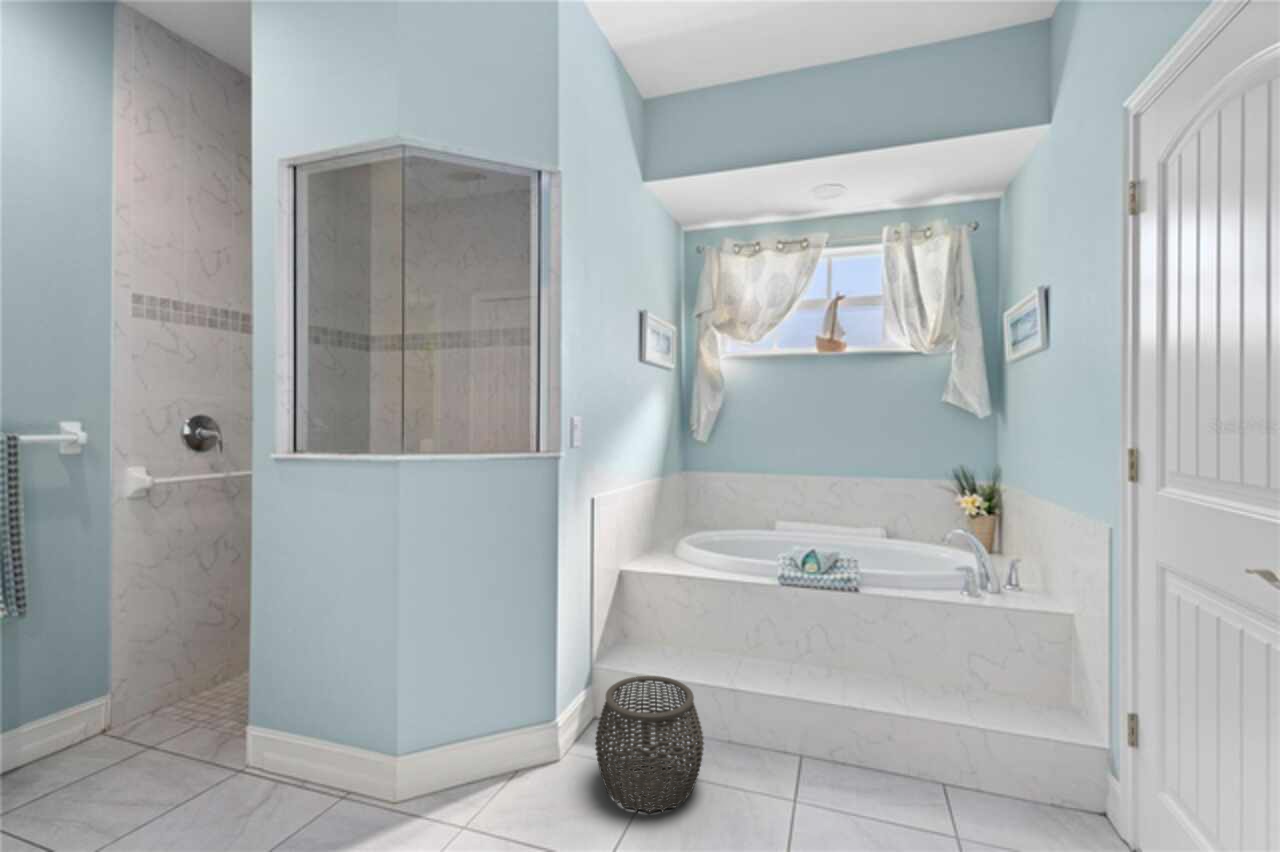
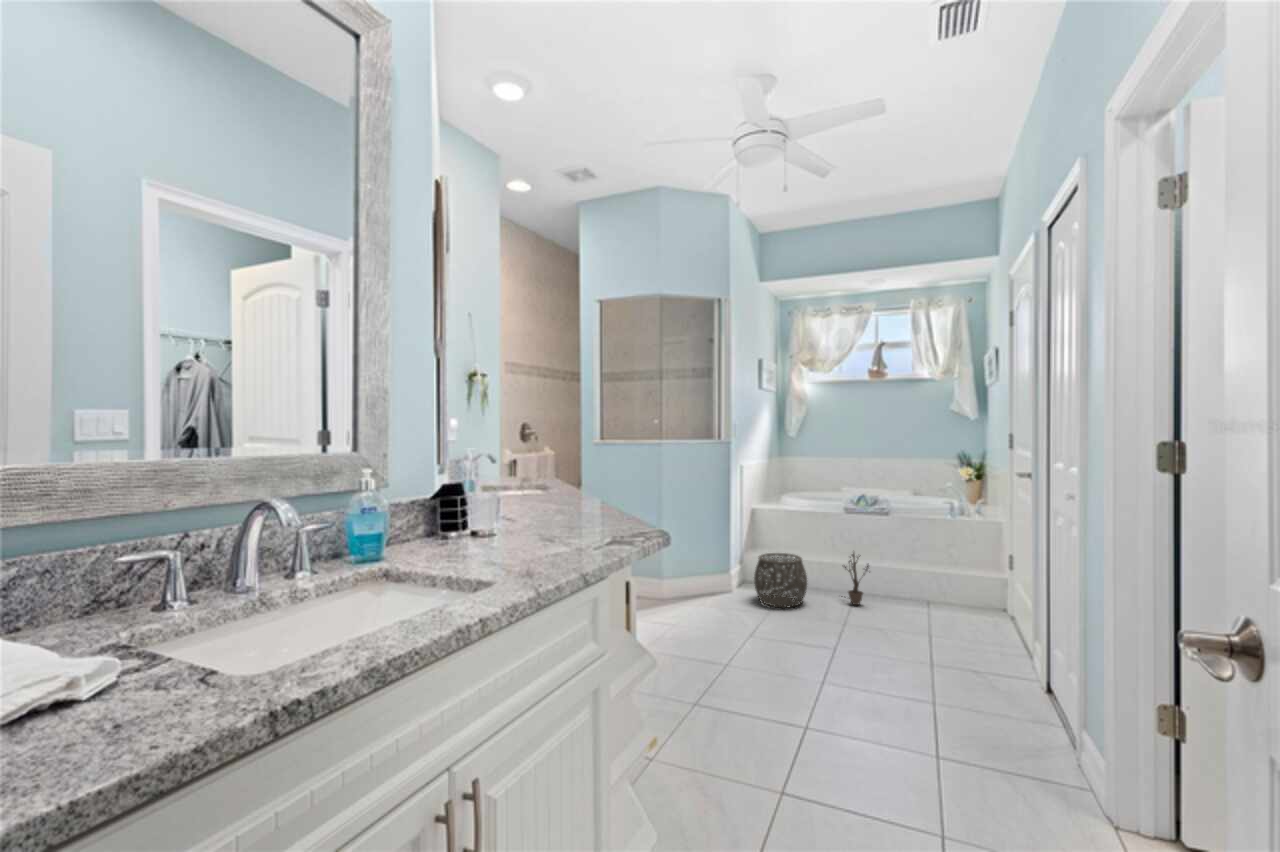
decorative plant: none [765,680,831,794] -> present [841,553,869,605]

